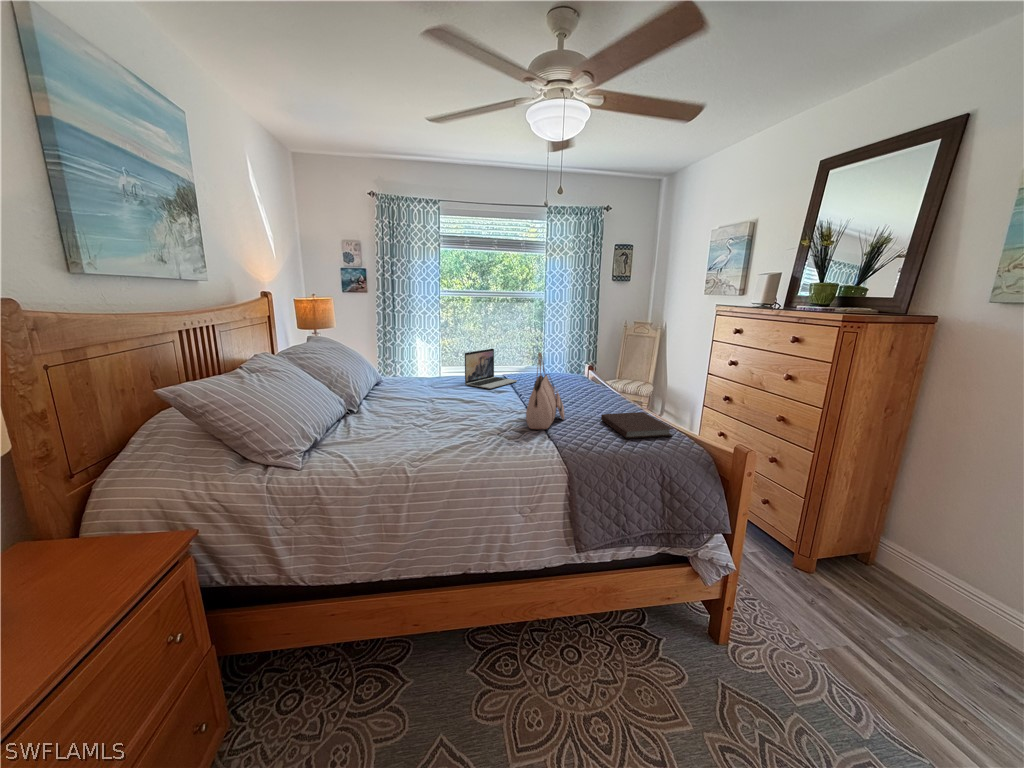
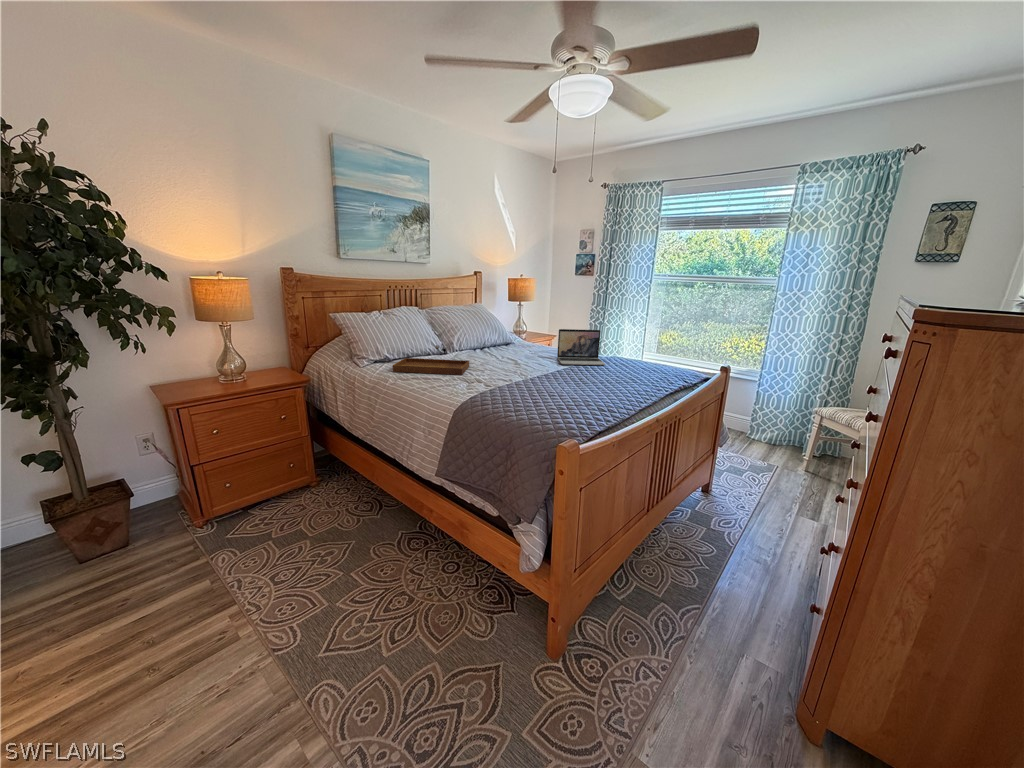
handbag: present [526,353,564,429] -> none [479,327,546,395]
tray: none [339,395,450,447] -> present [393,345,469,375]
notebook: present [601,412,673,439] -> none [518,398,596,432]

